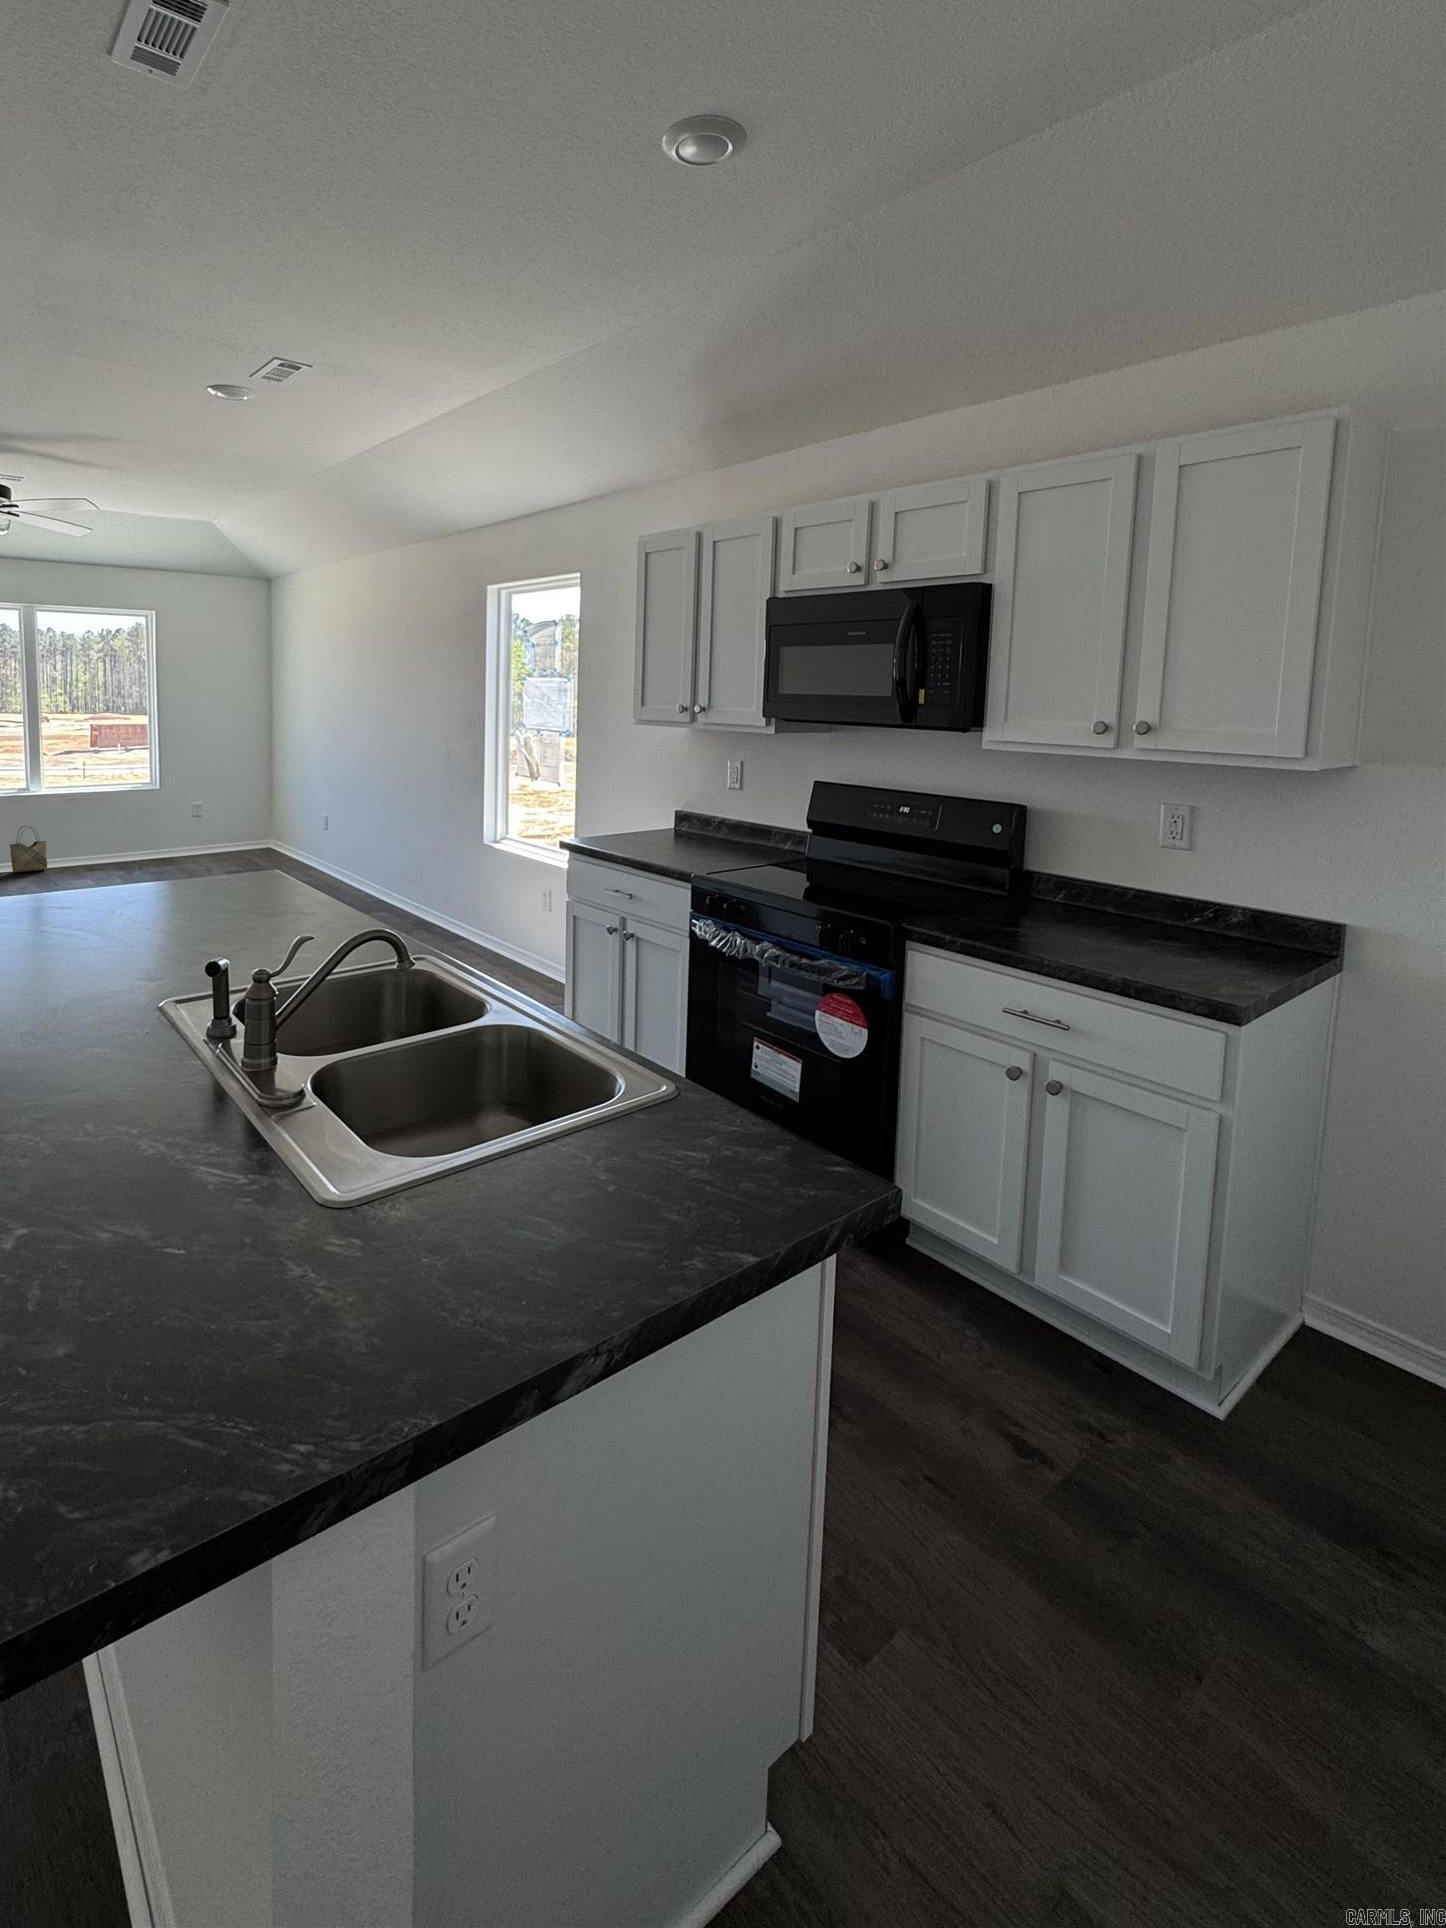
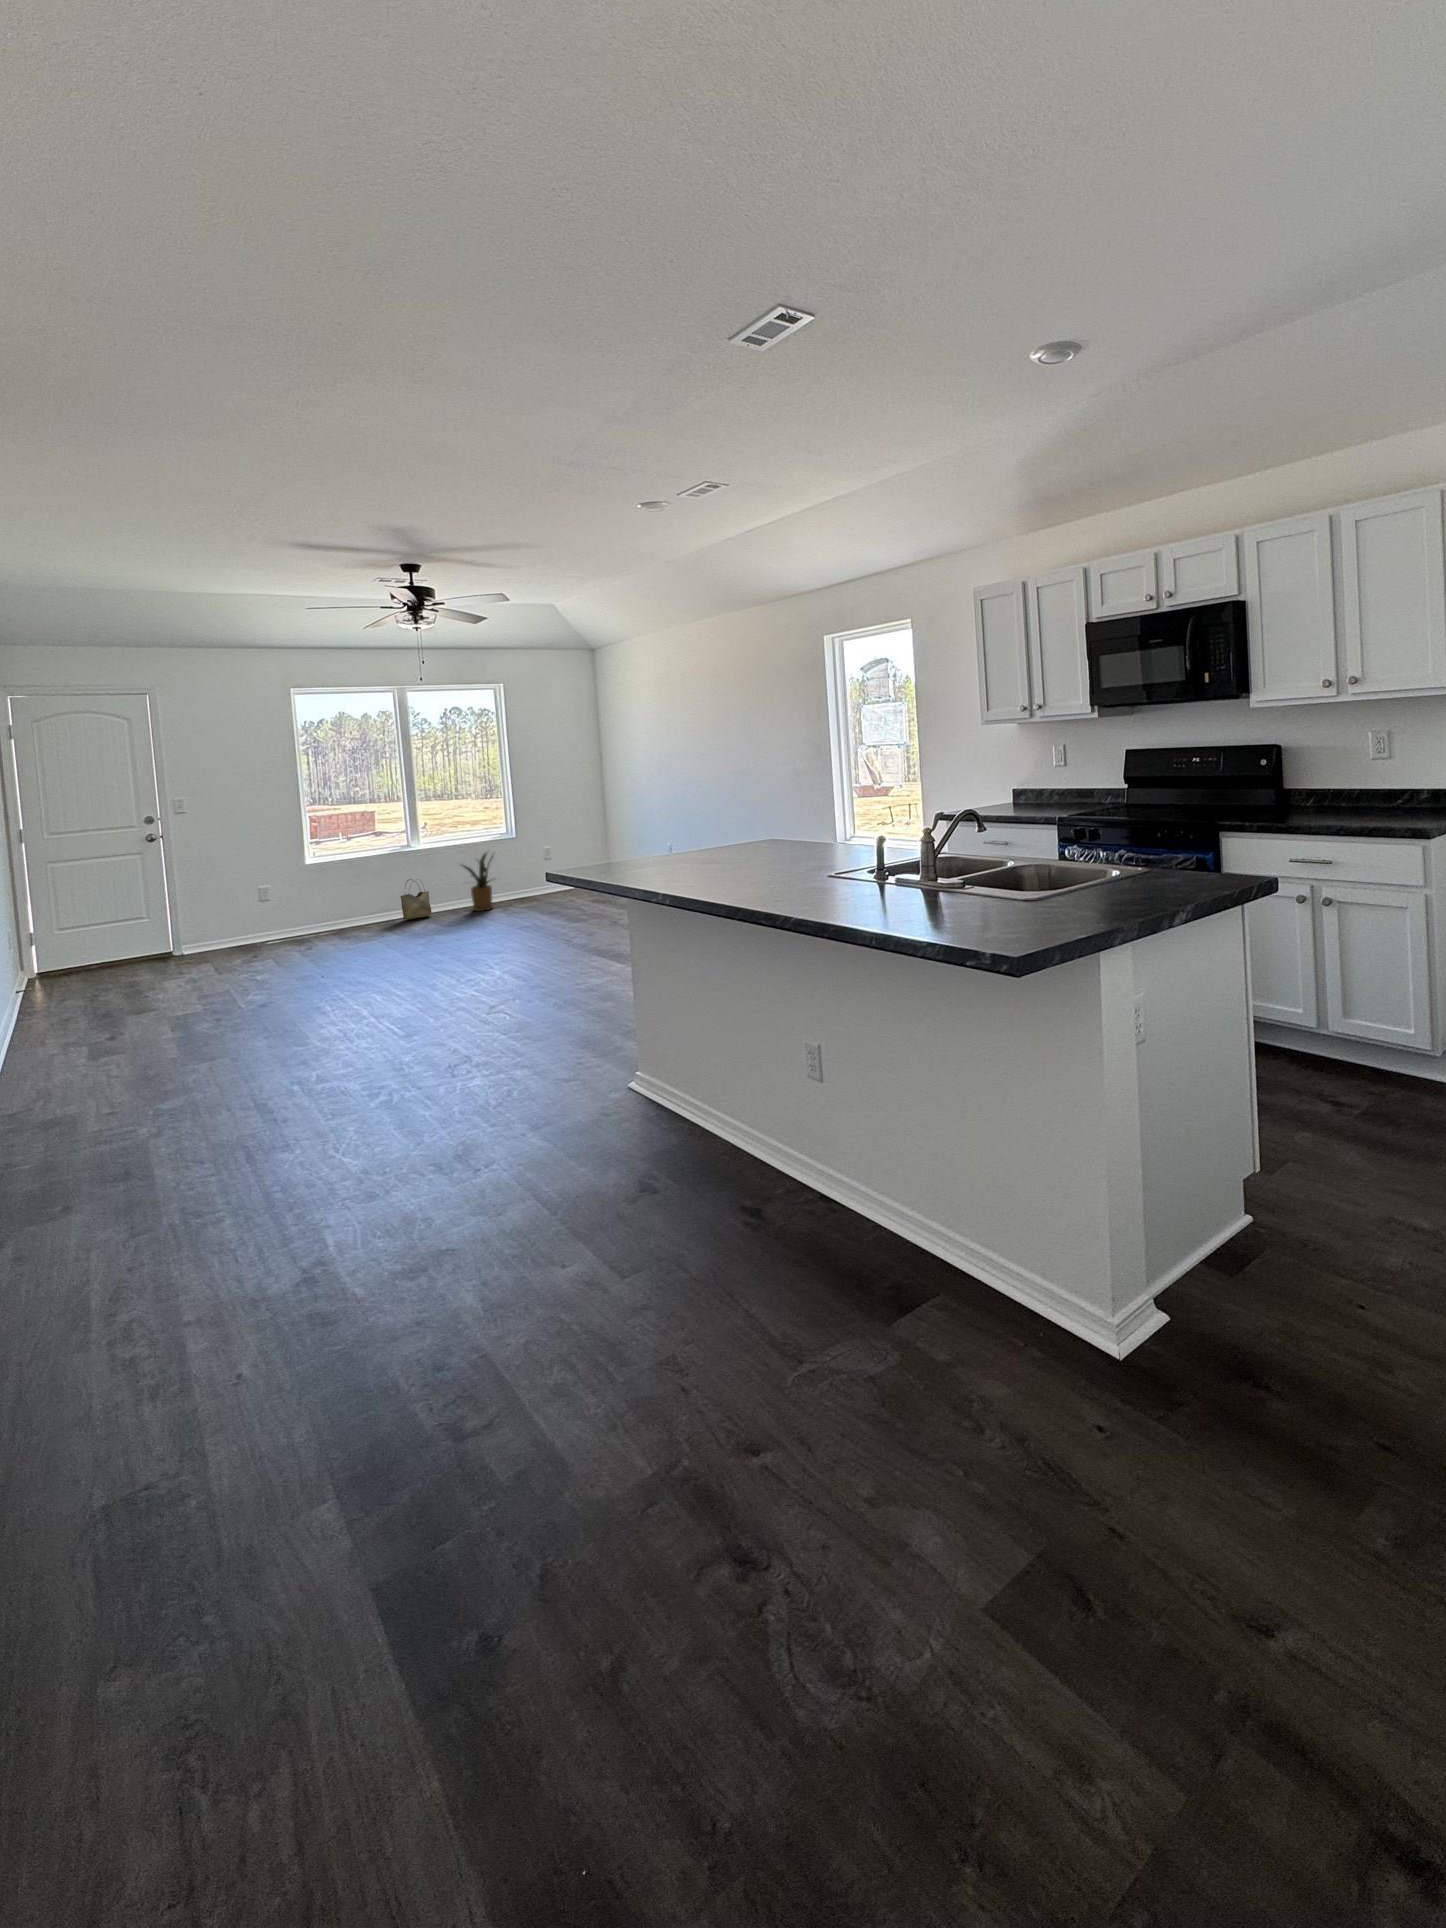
house plant: none [75,799,137,868] -> present [462,852,494,911]

